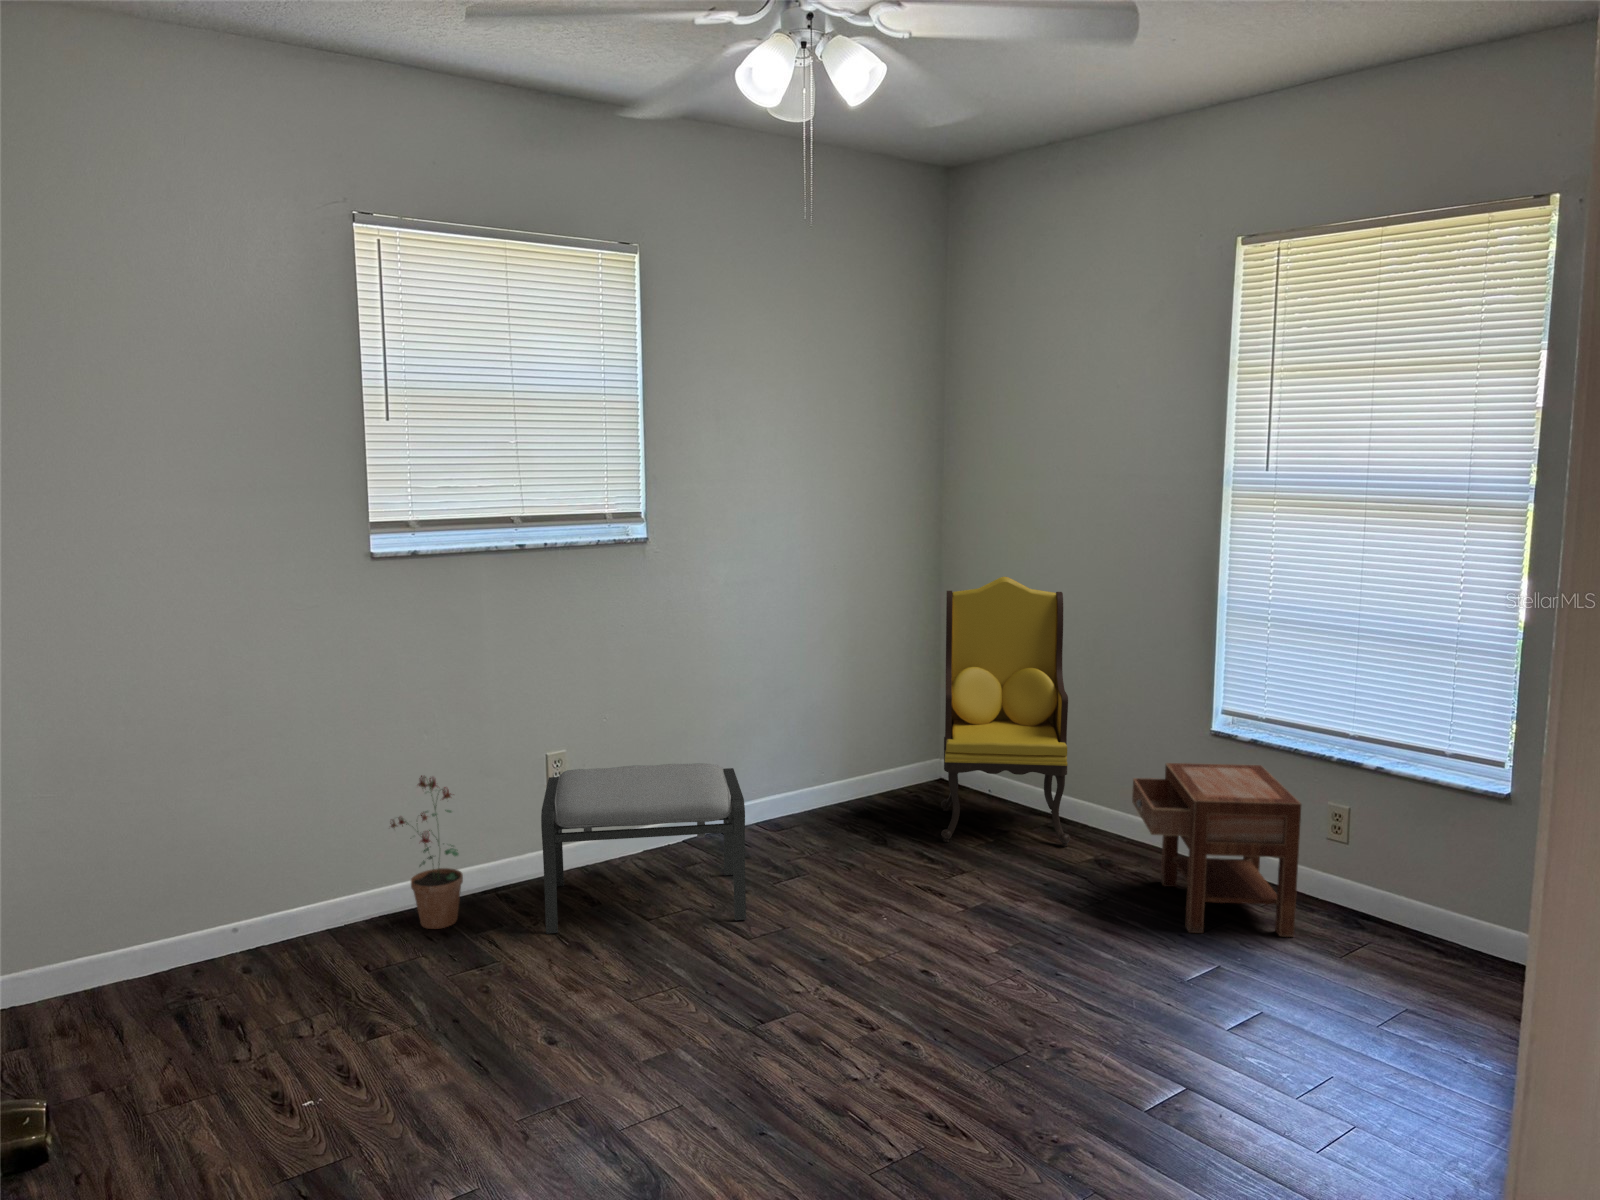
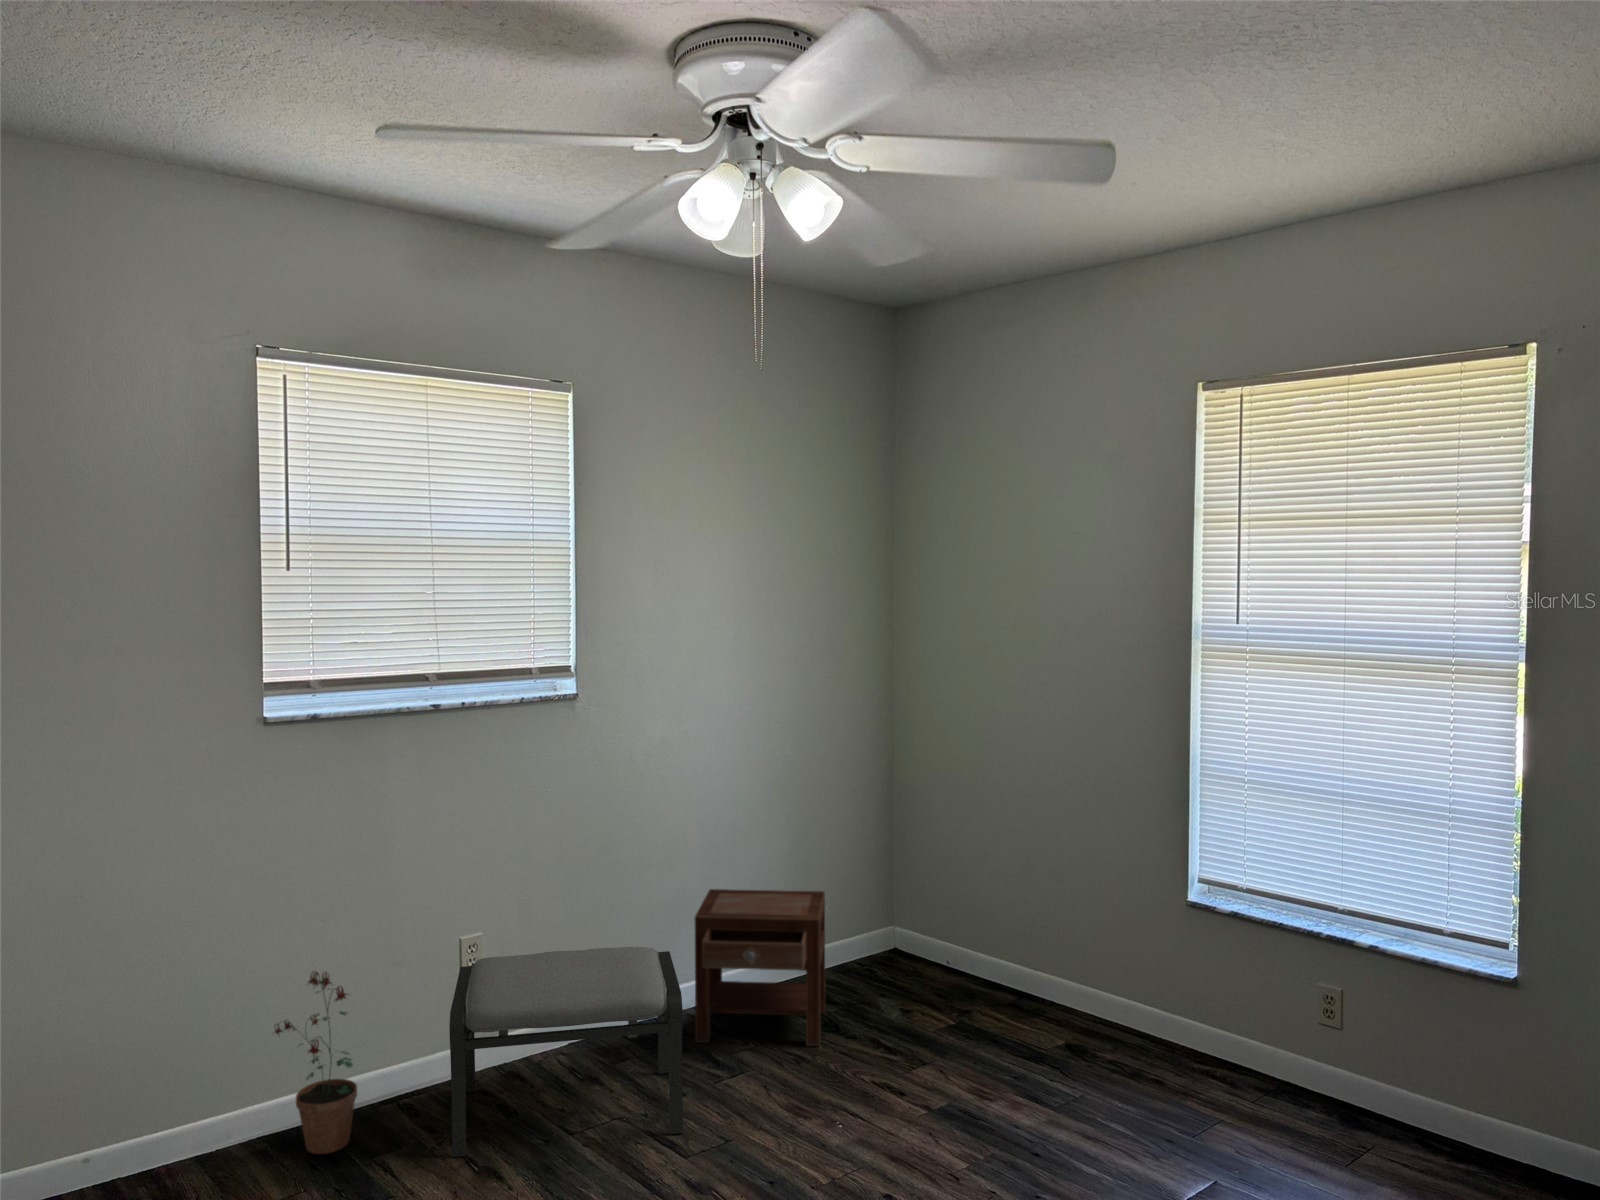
armchair: present [941,577,1070,847] -> none [897,728,1040,1029]
nightstand: present [1132,763,1301,937] -> present [695,889,825,1046]

